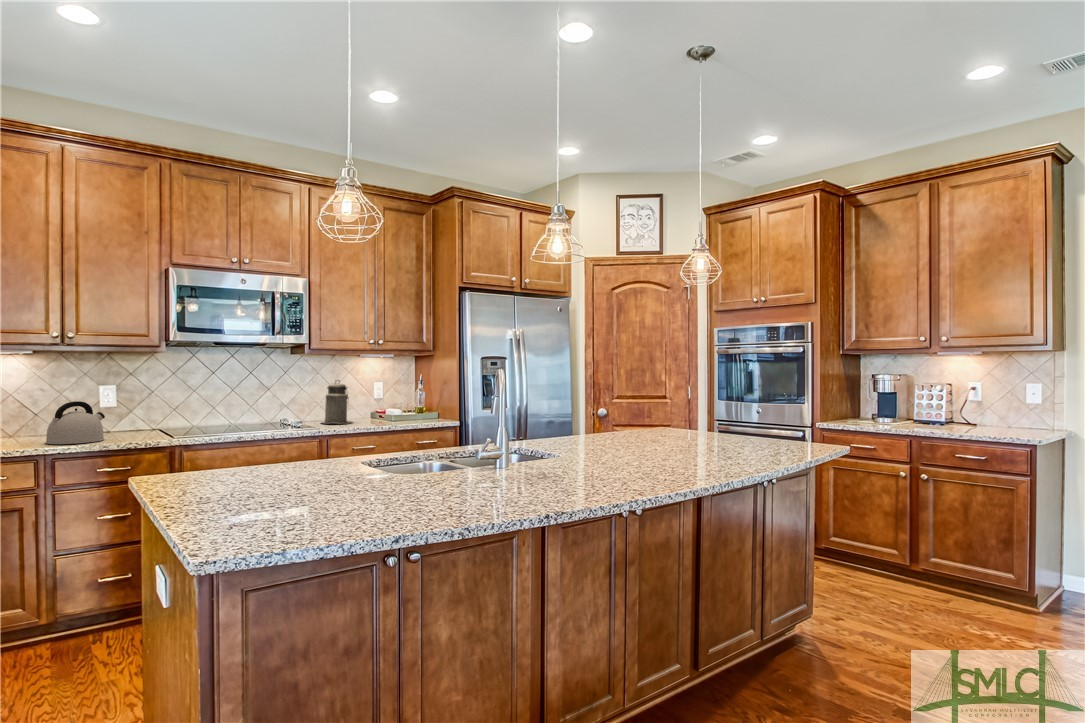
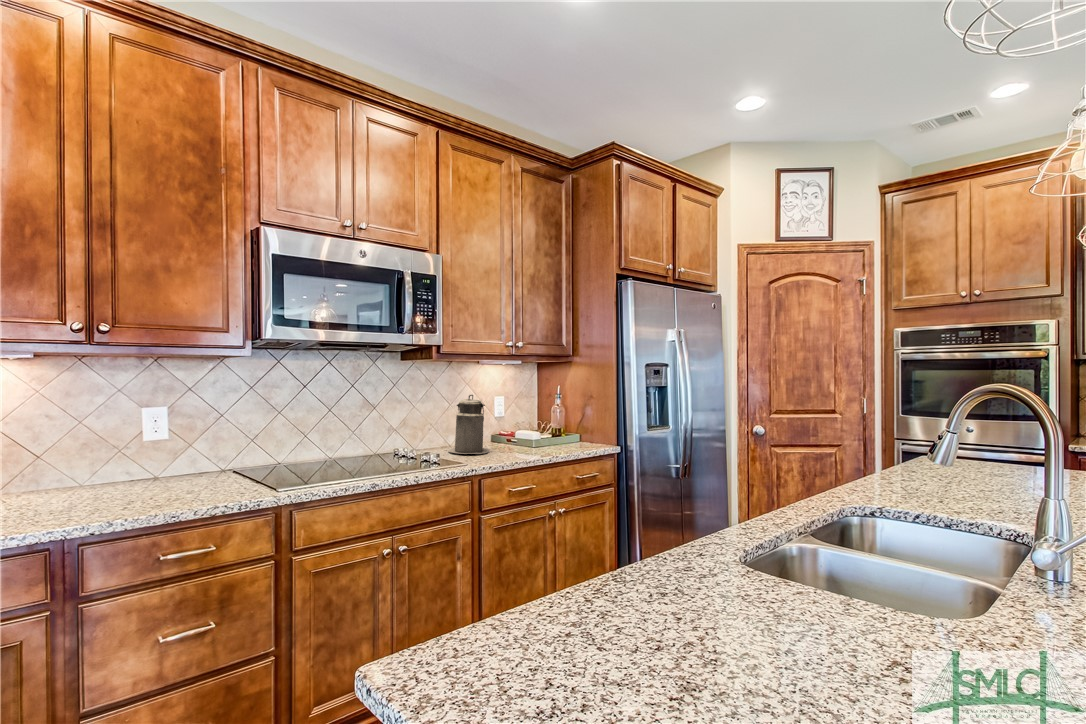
kettle: present [46,401,105,444] -> none [85,438,175,509]

